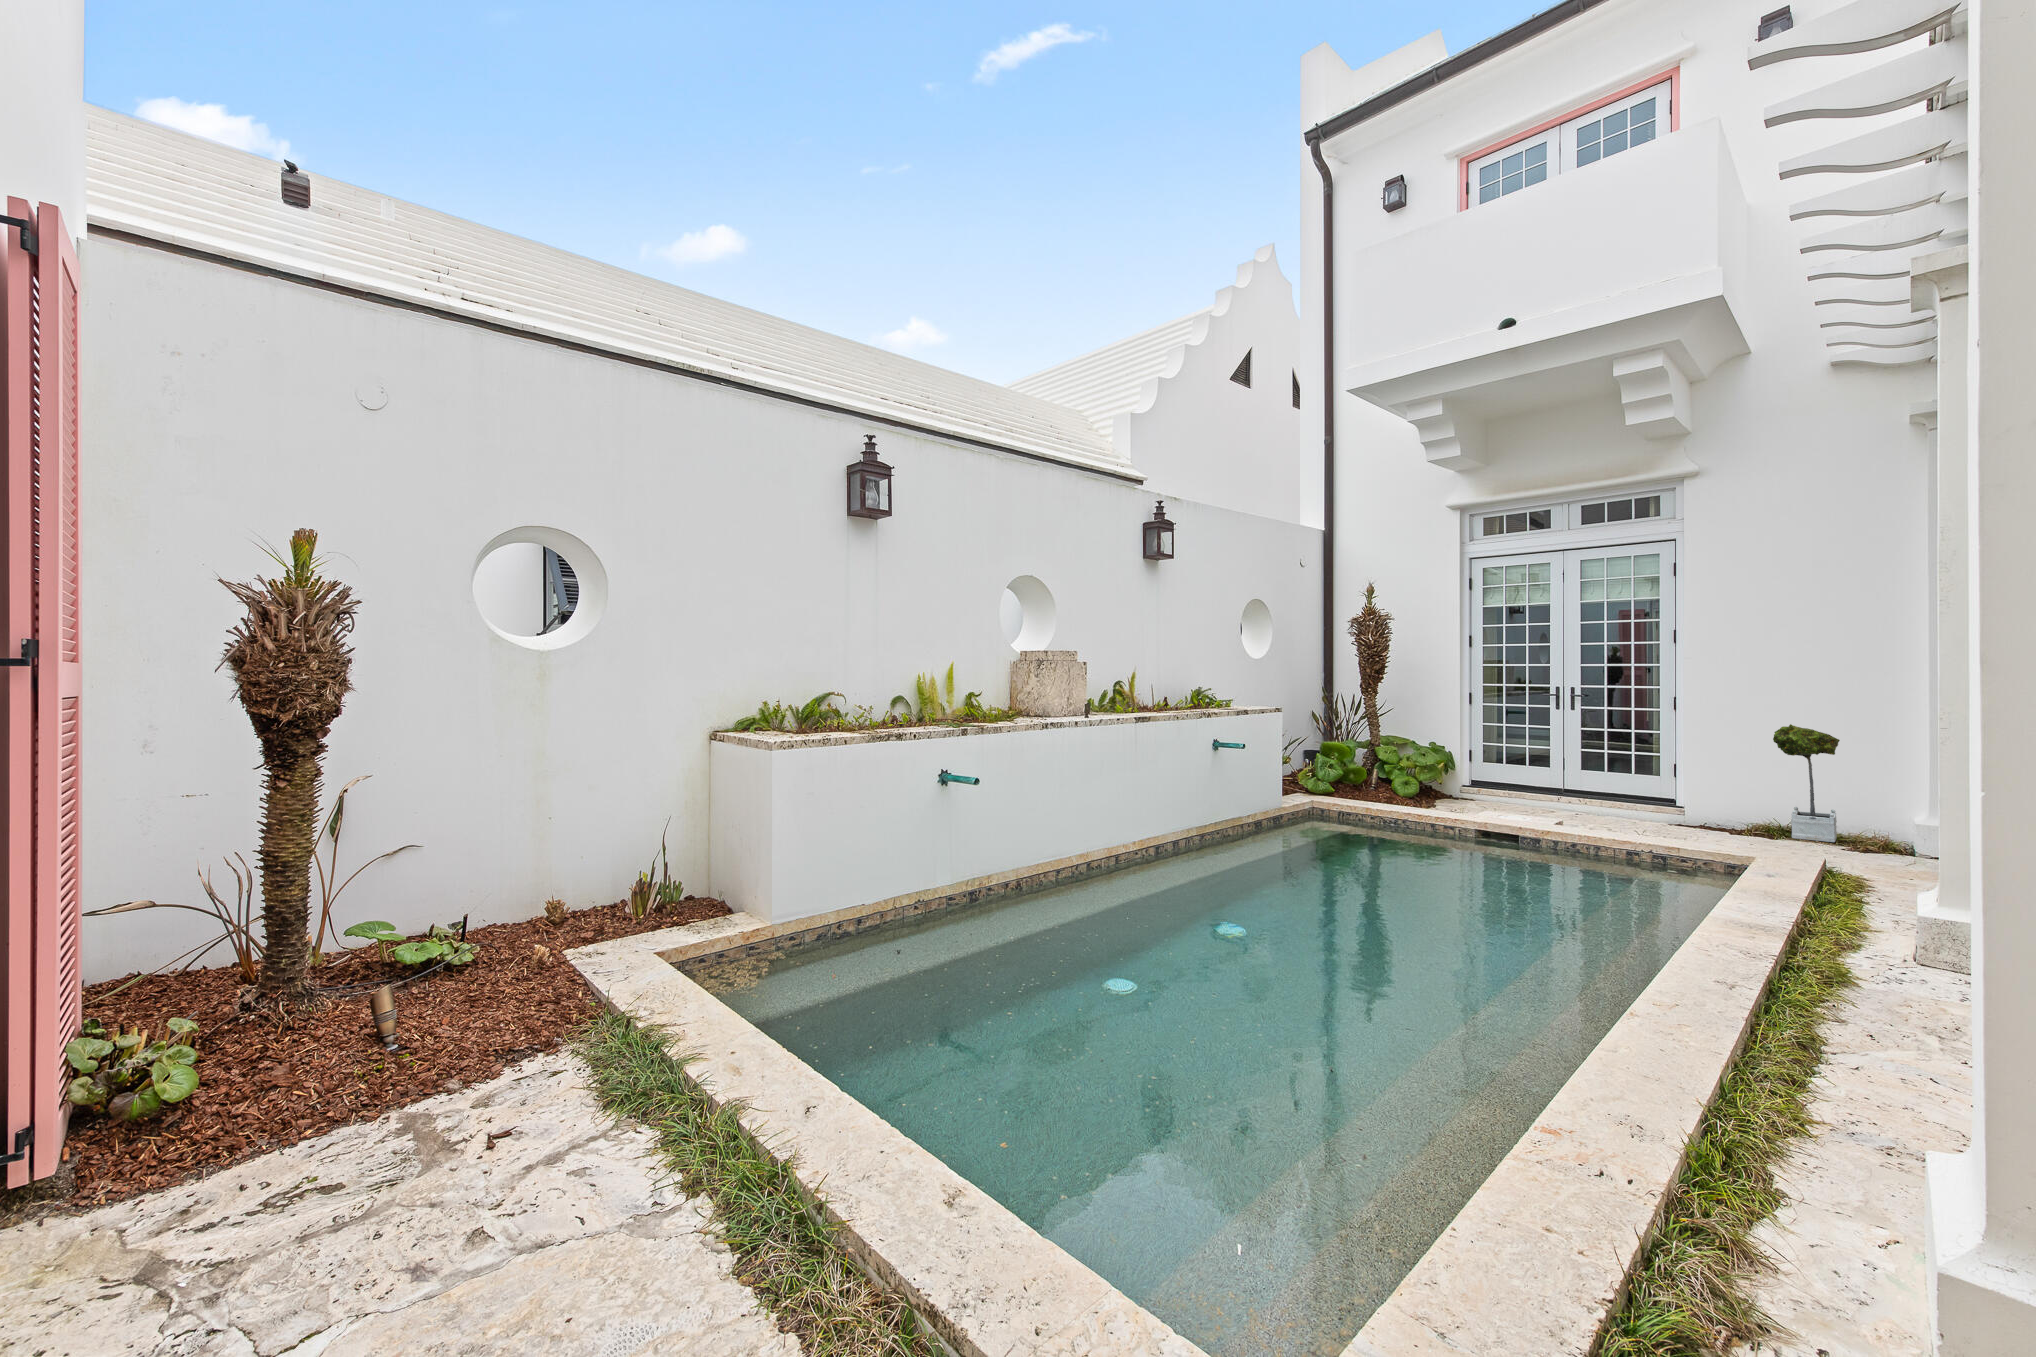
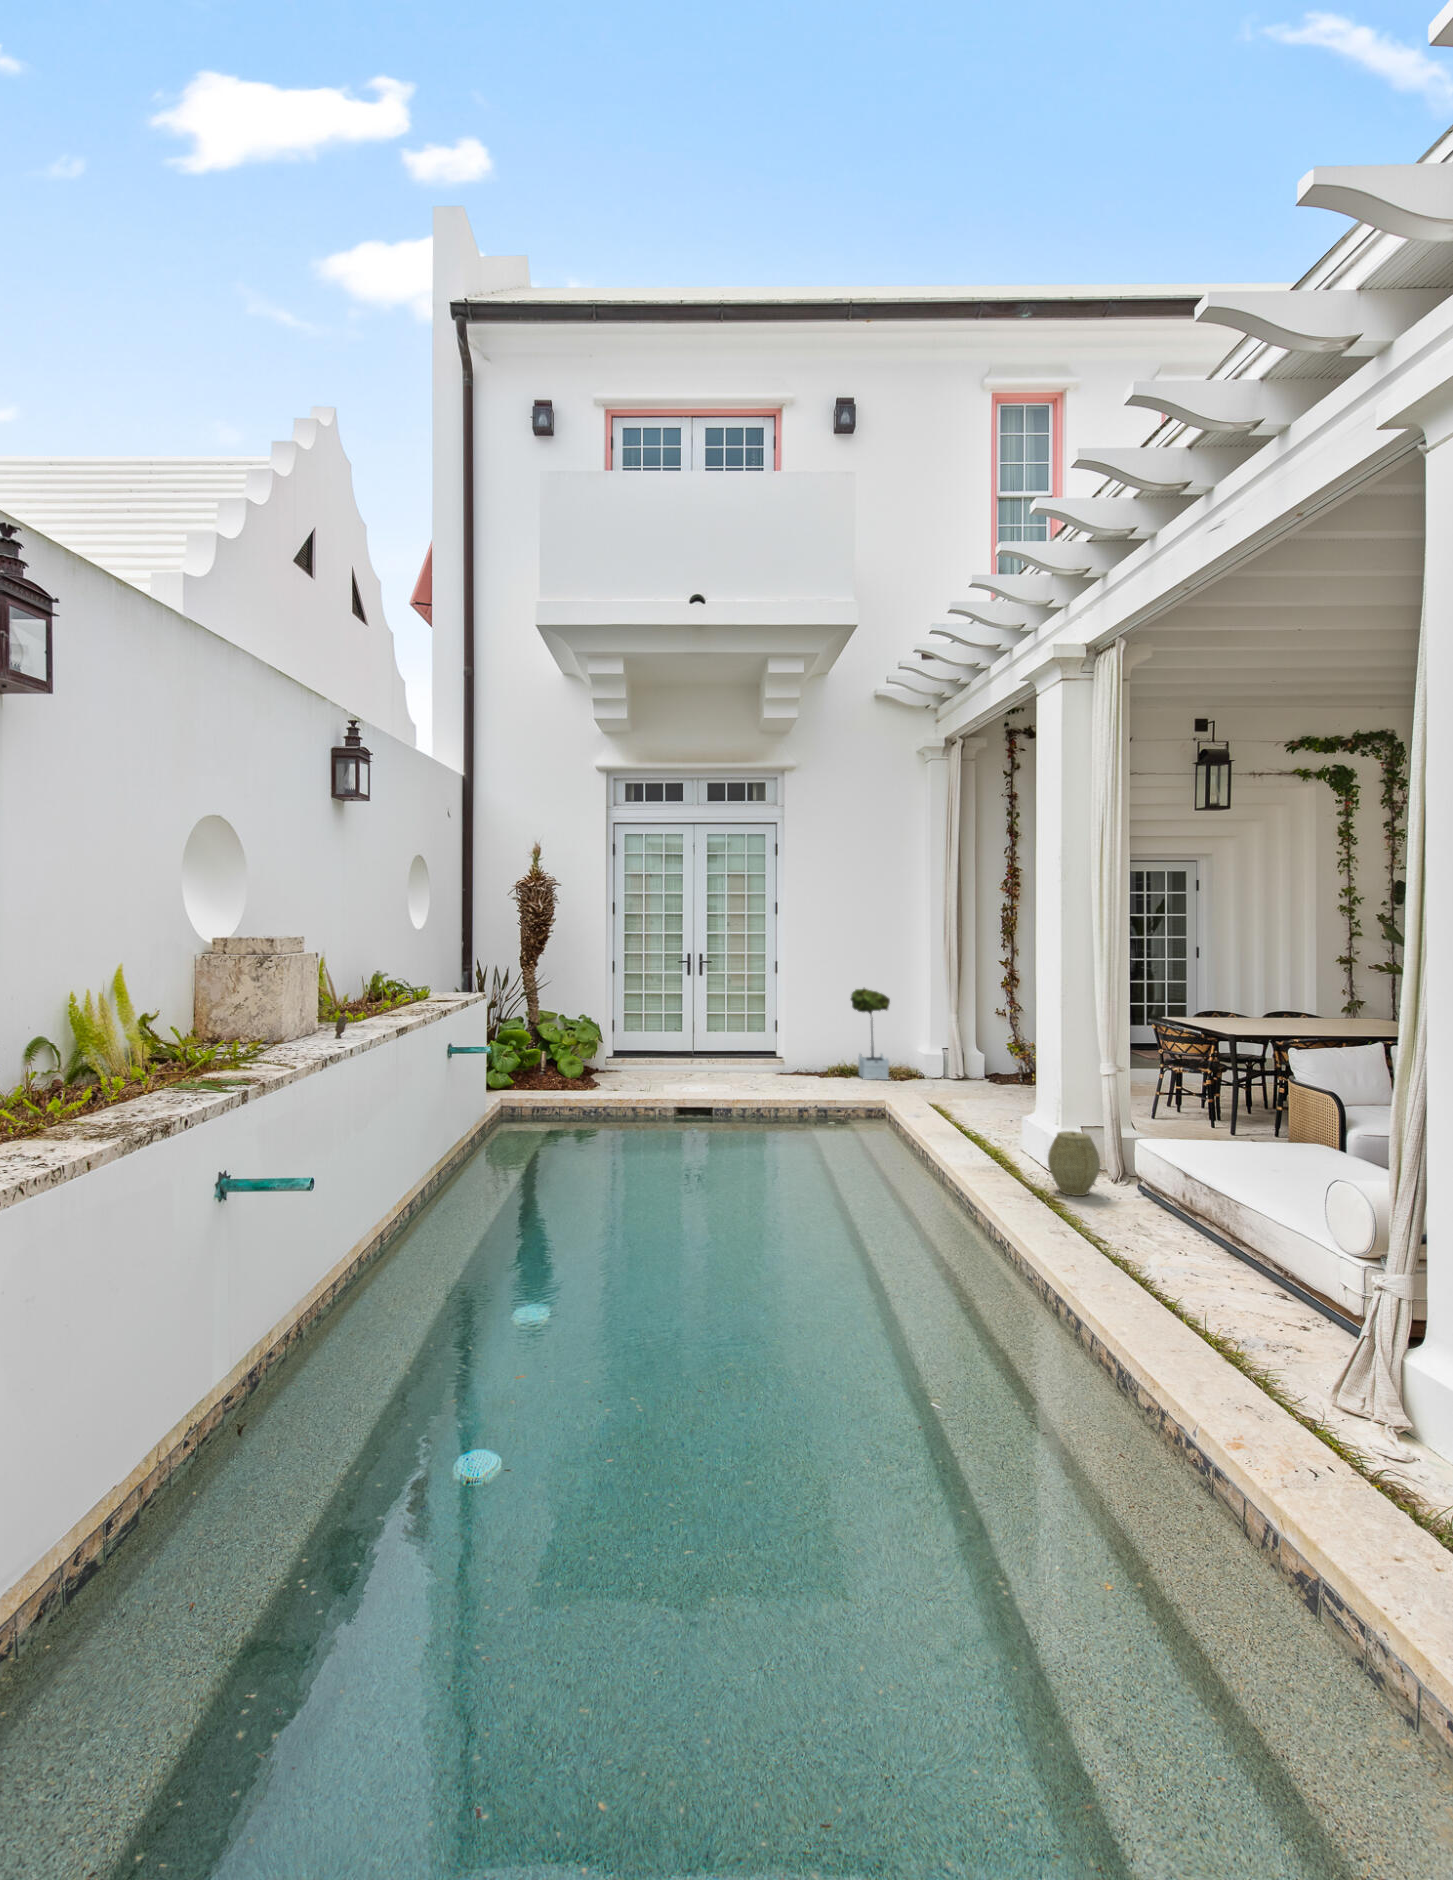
woven basket: none [1822,891,1918,982] -> present [1048,1131,1100,1196]

